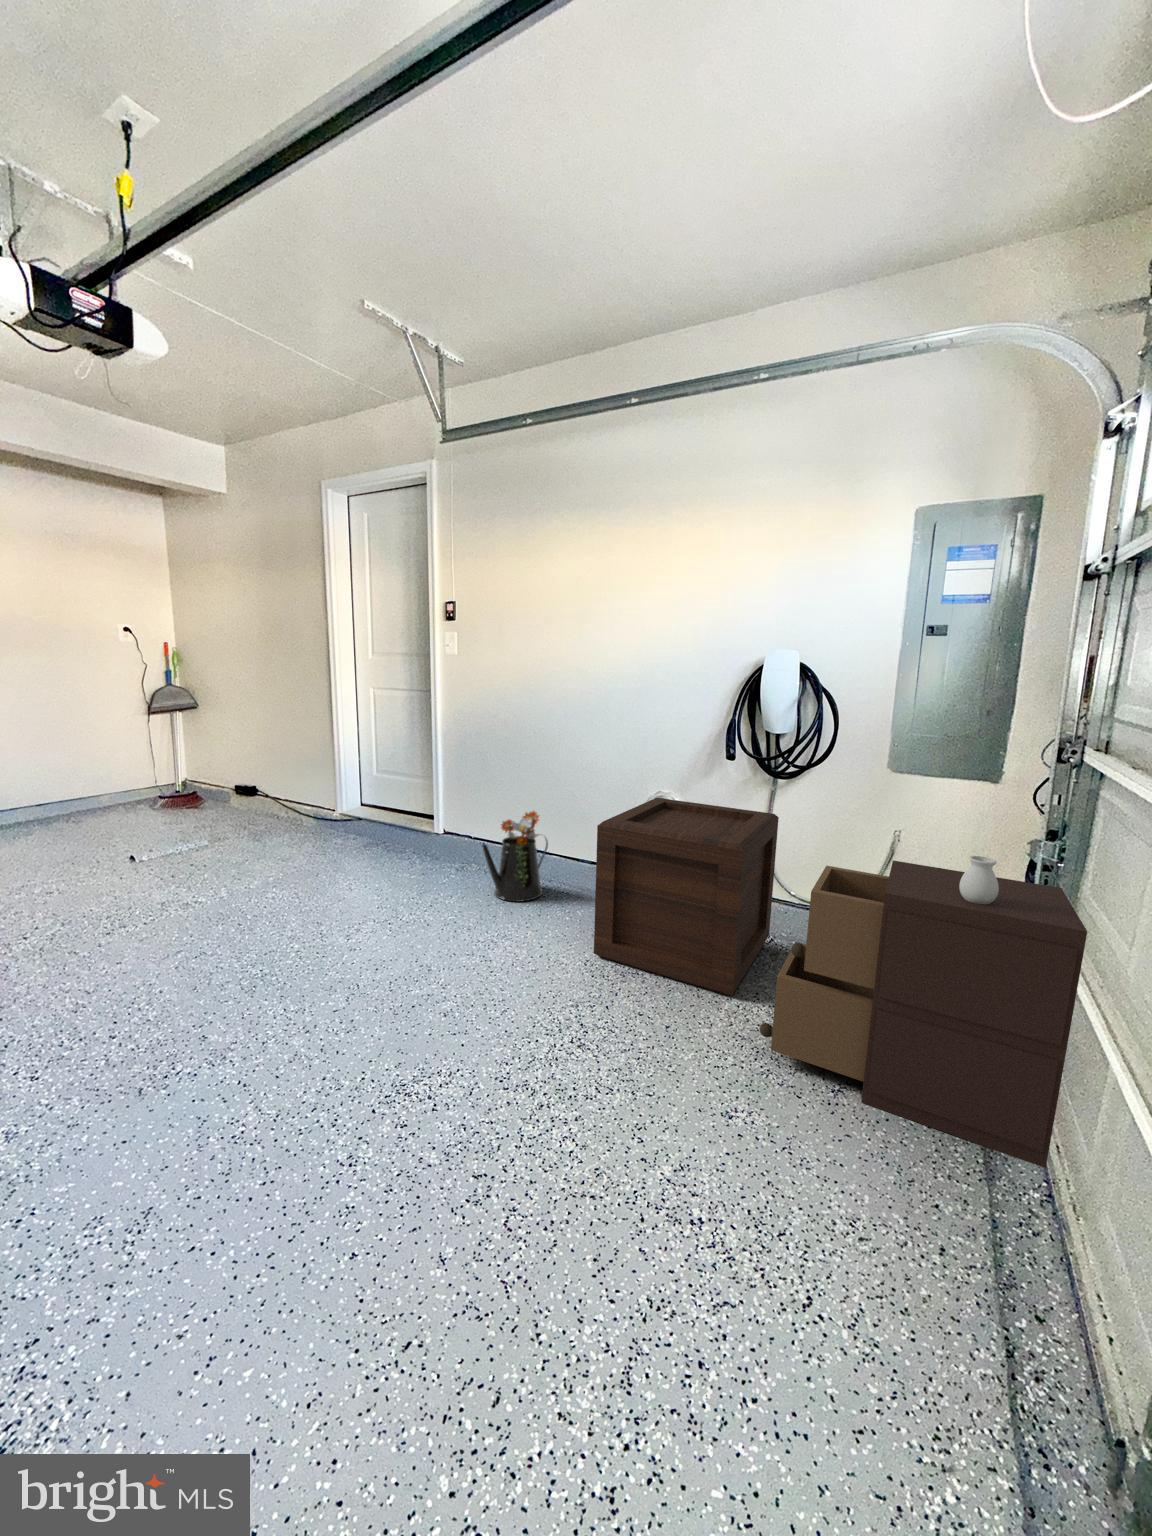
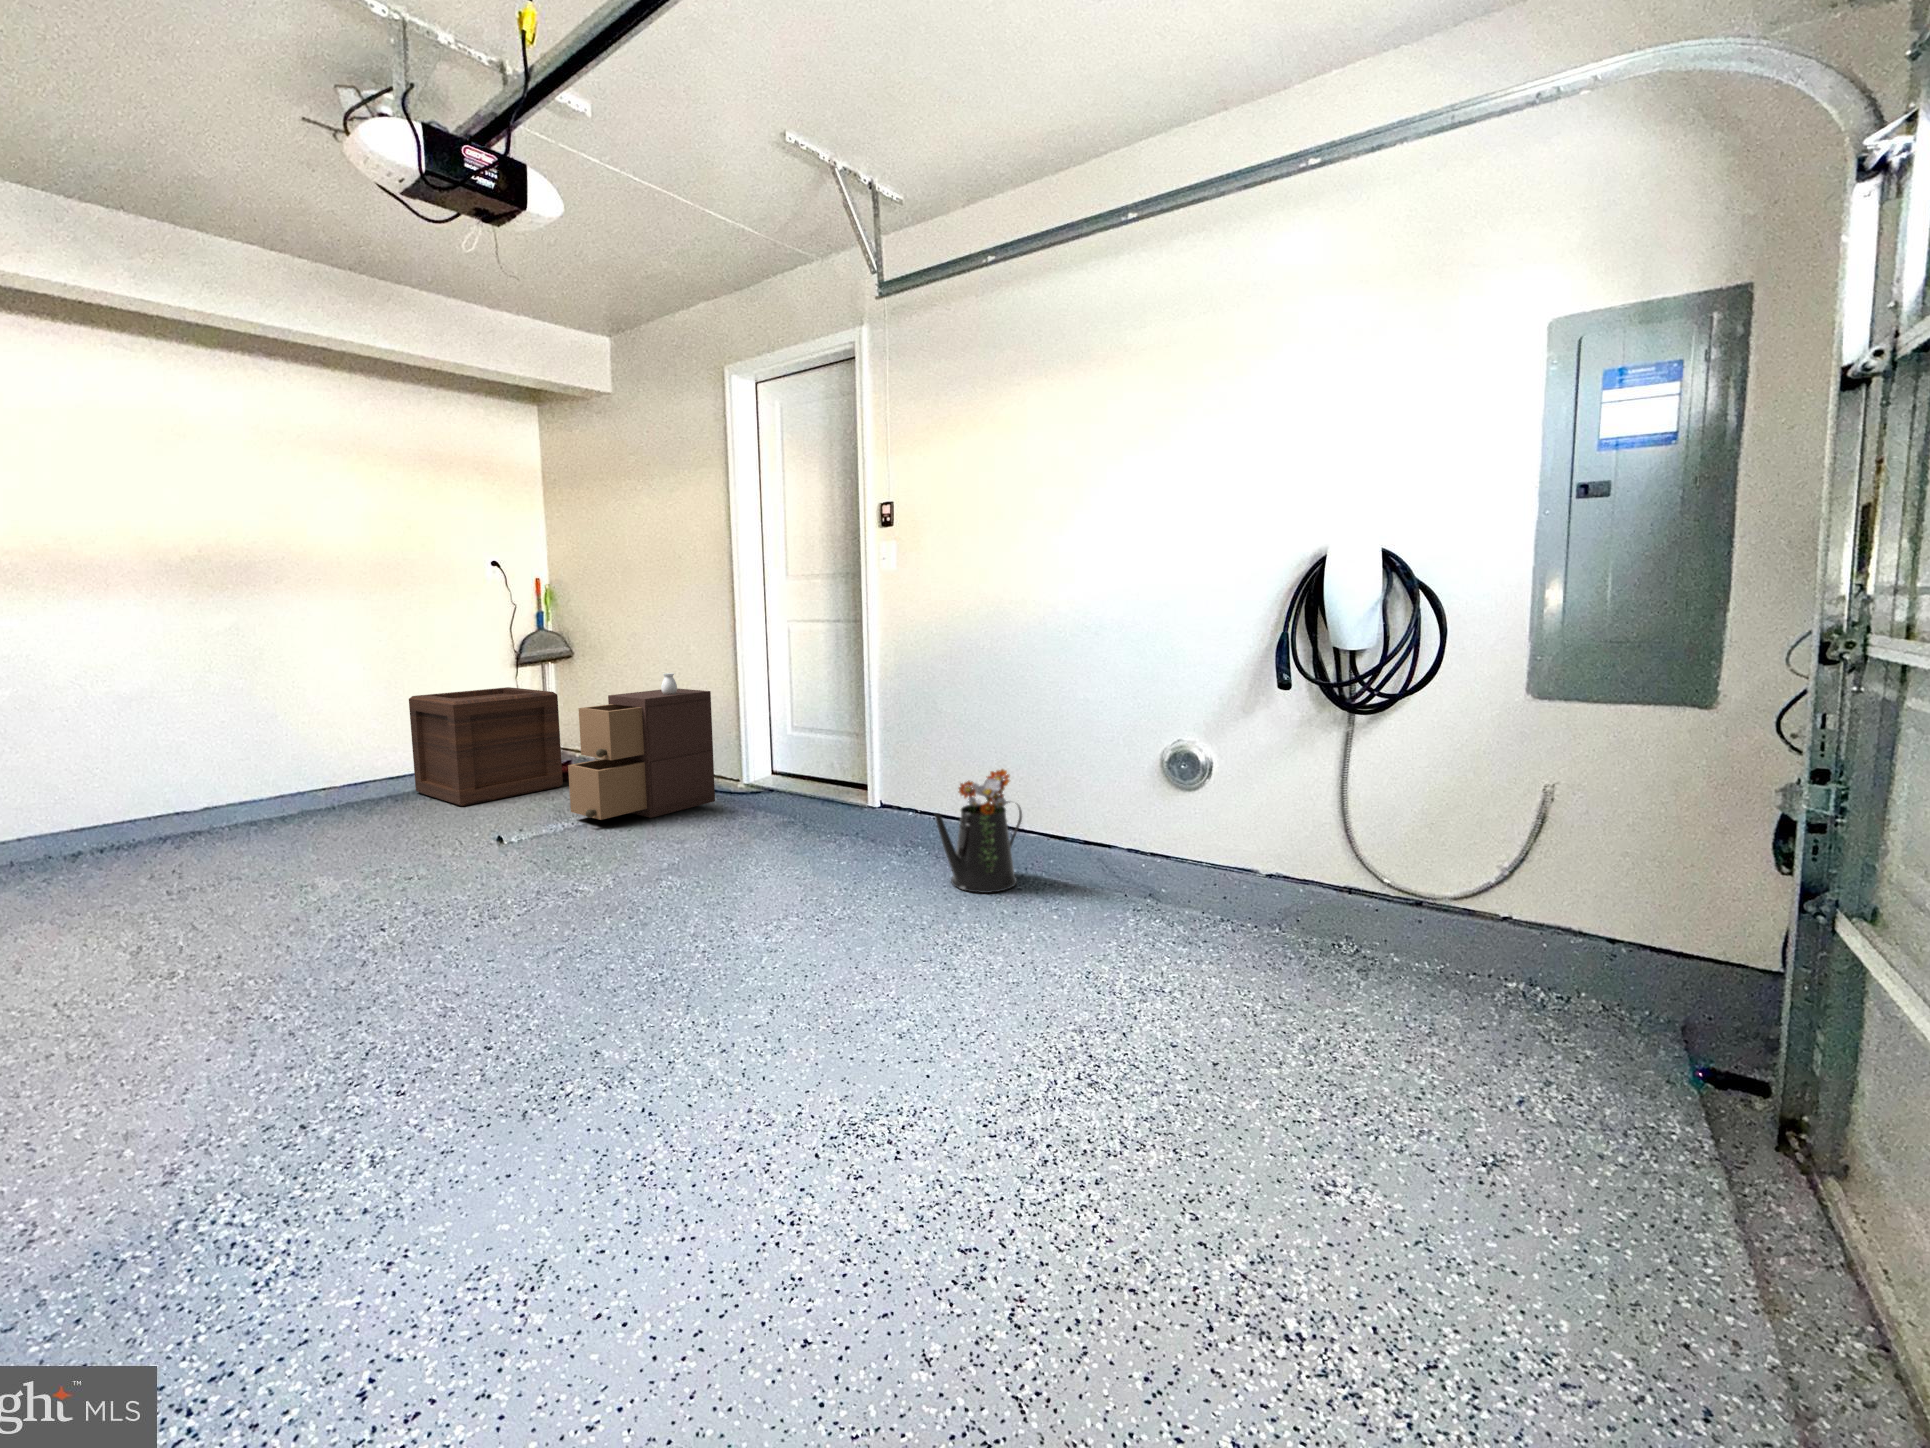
wooden crate: present [594,798,779,995] -> present [409,687,563,806]
storage cabinet: present [760,856,1087,1168] -> present [568,673,715,820]

